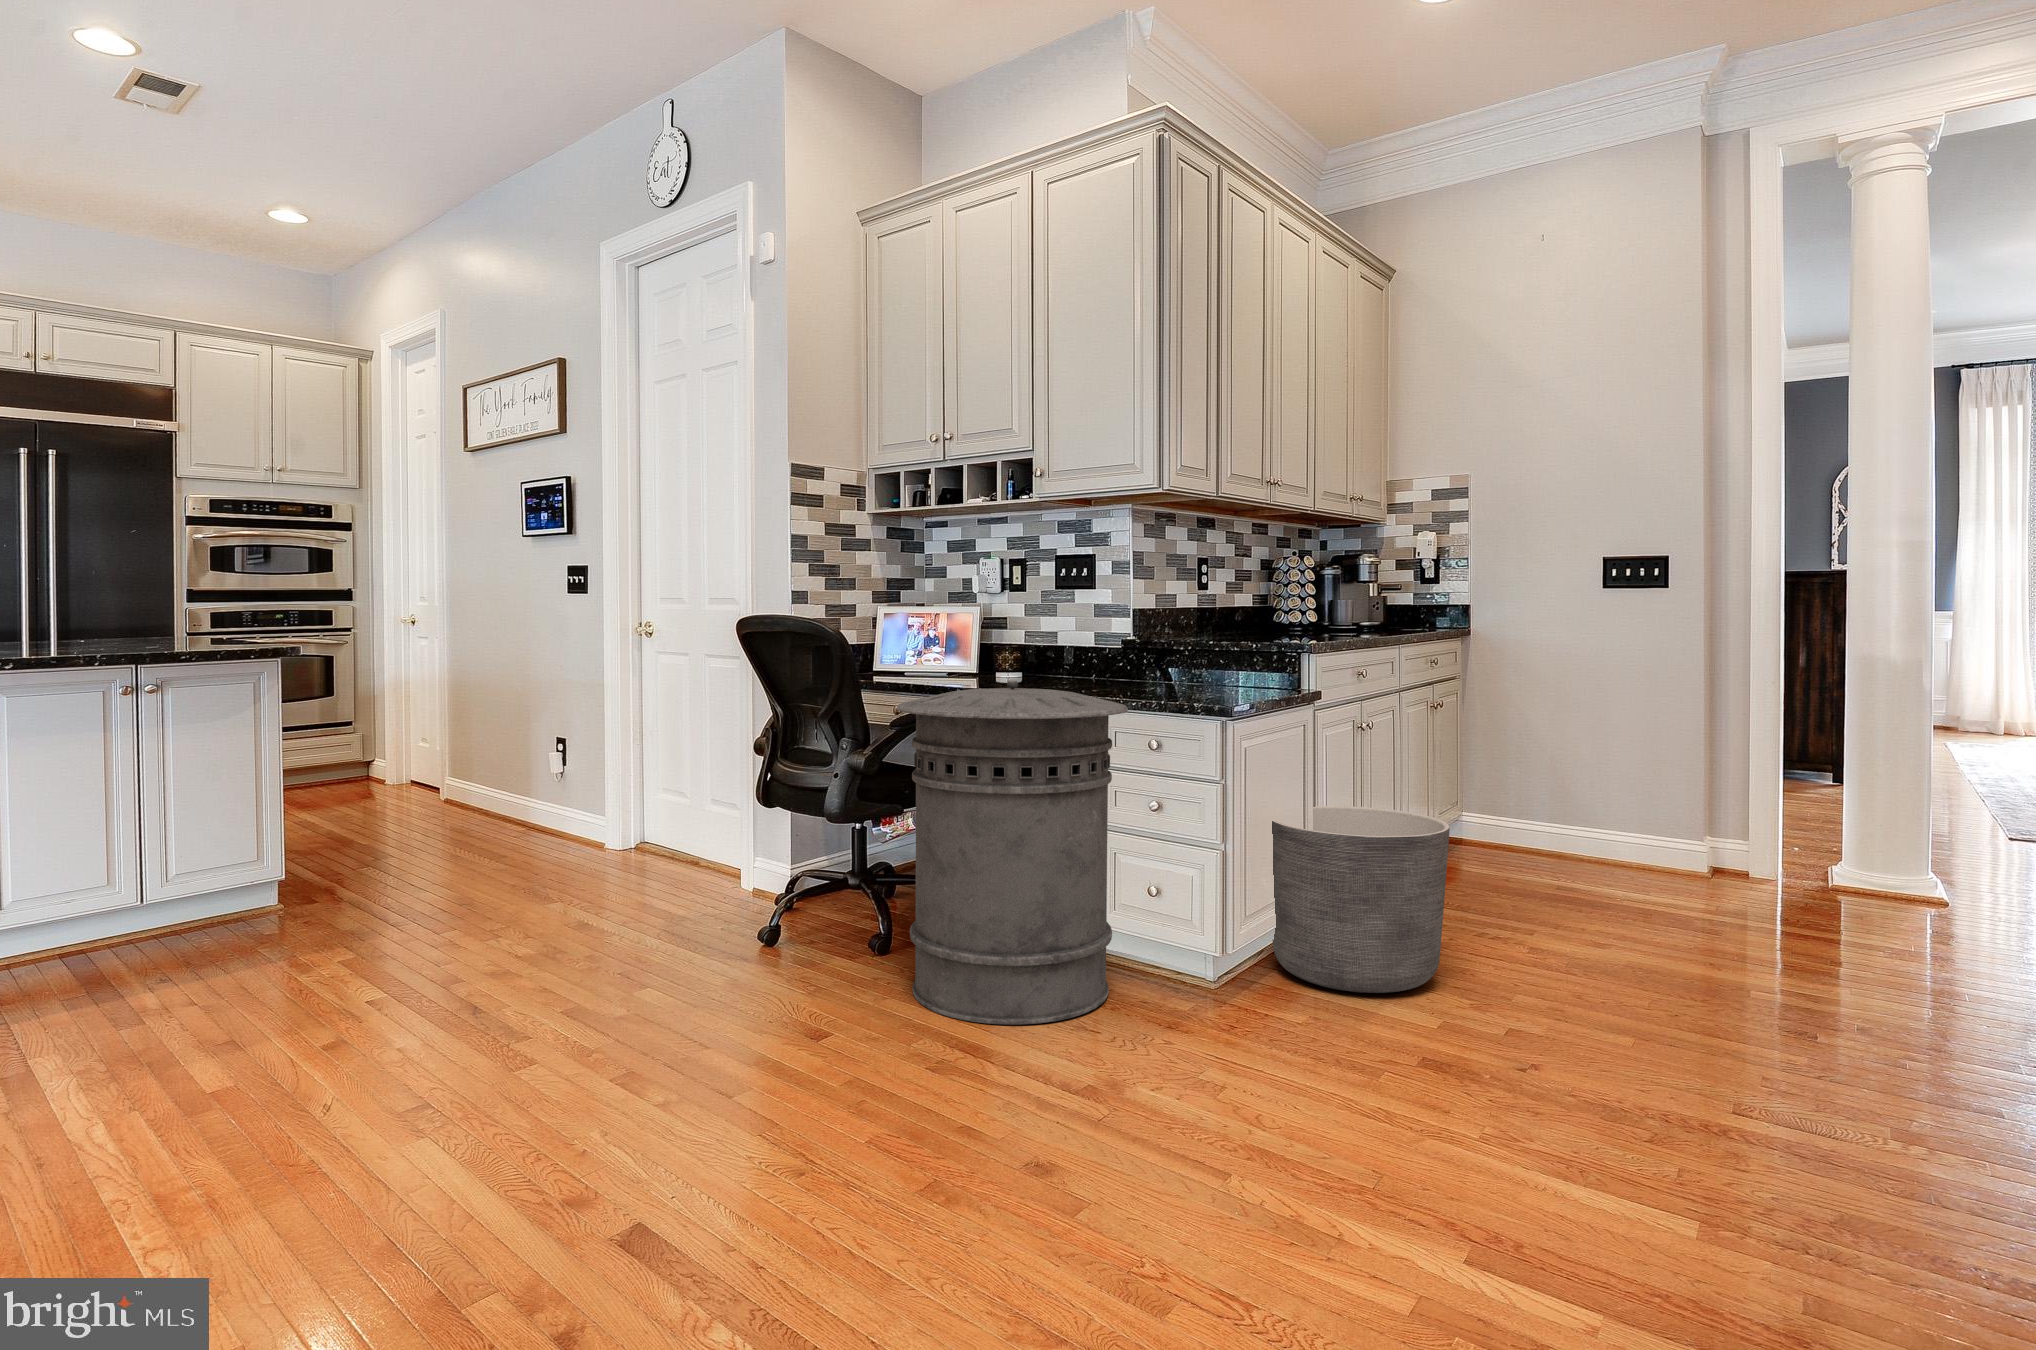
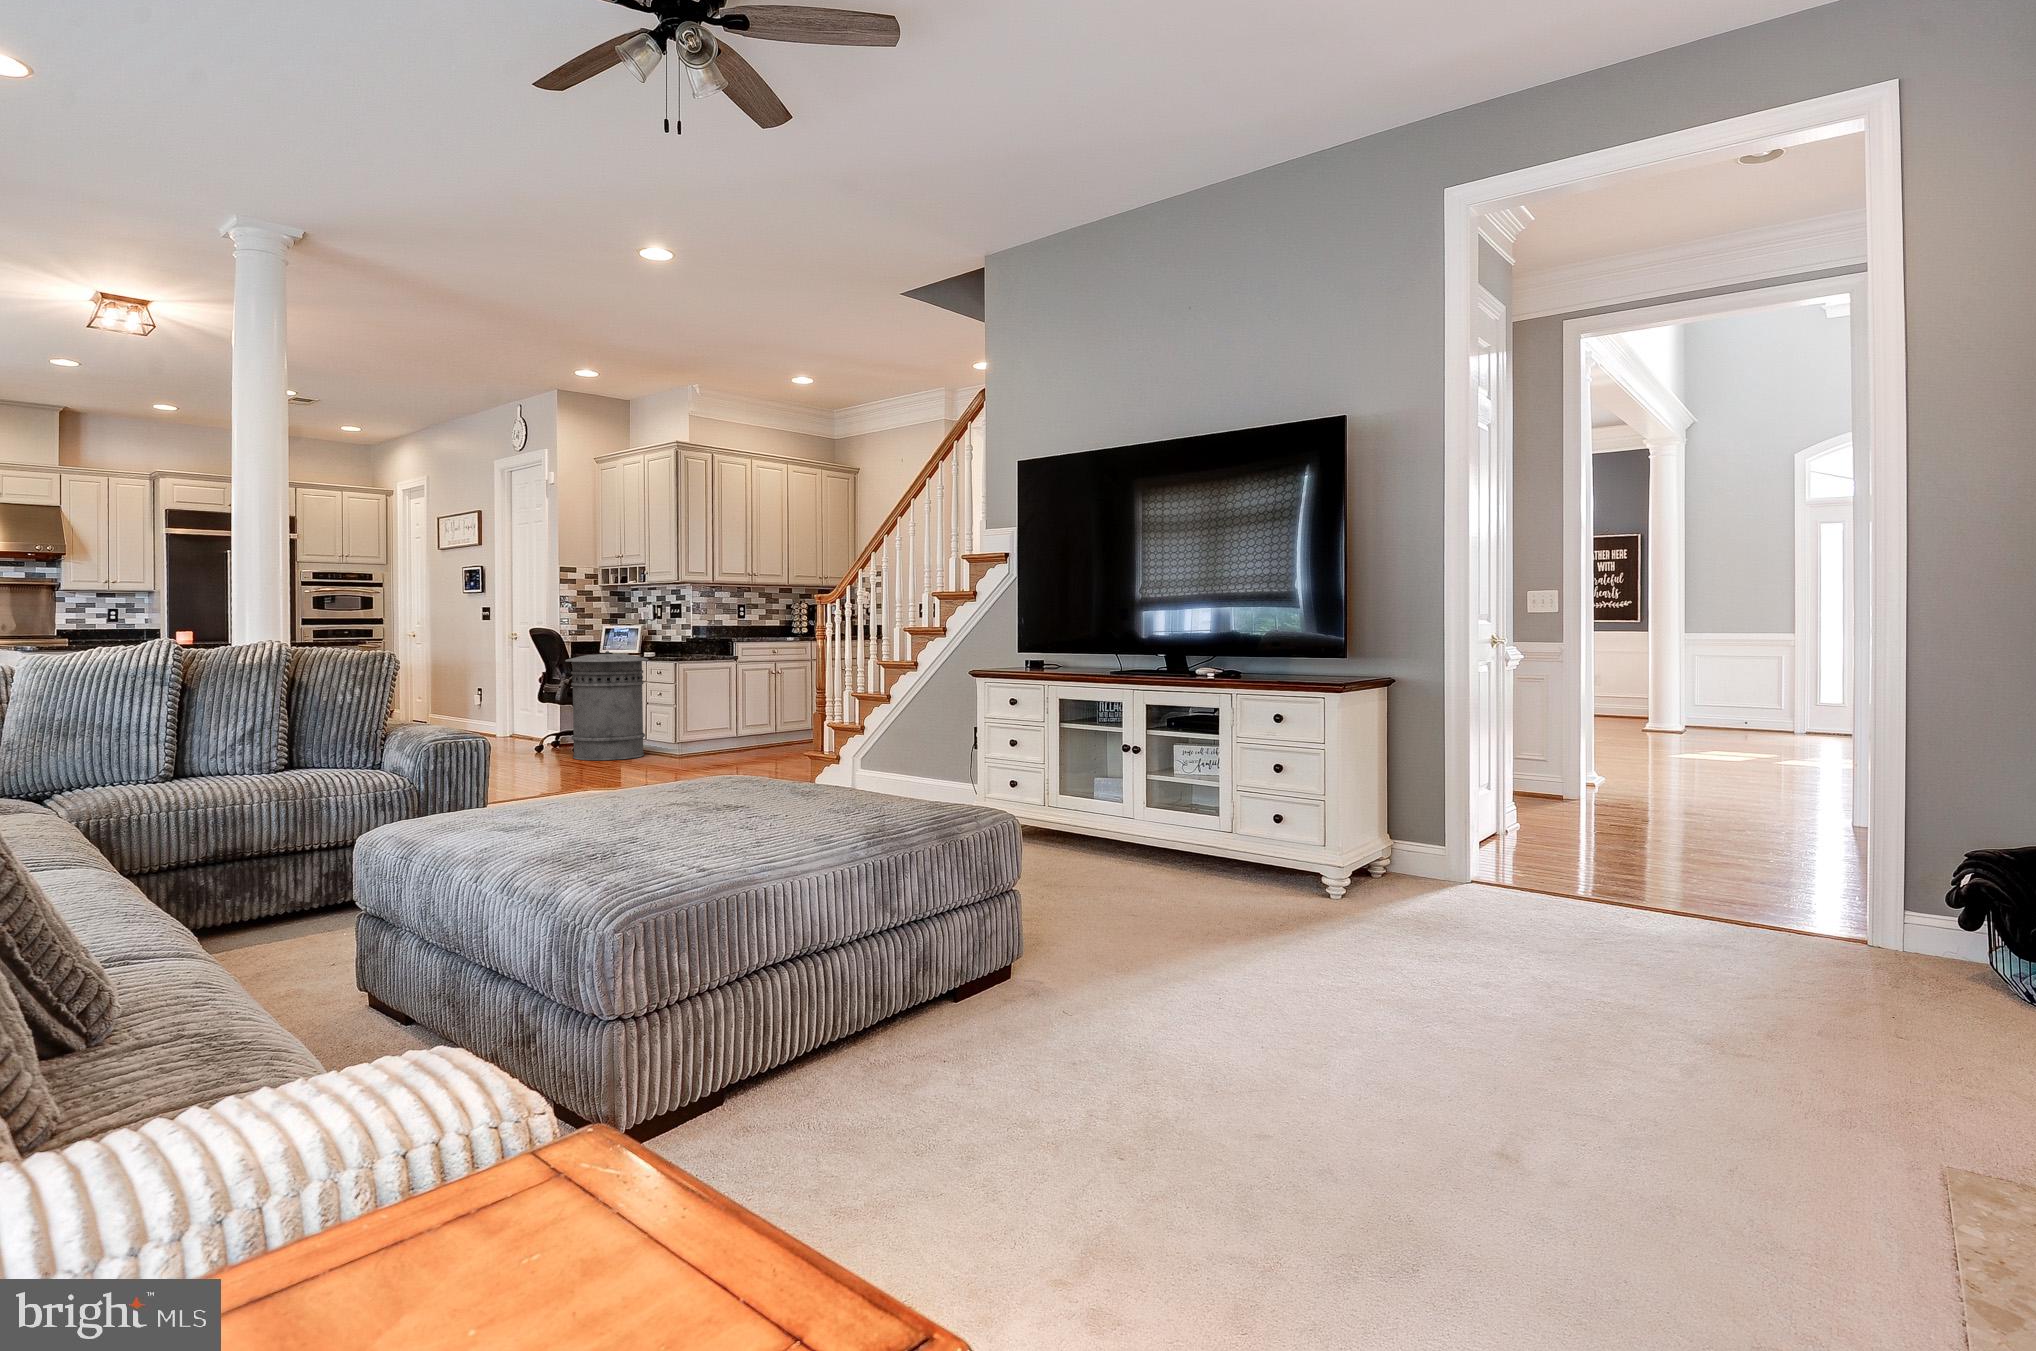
planter: present [1272,806,1450,993] -> none [707,698,770,757]

